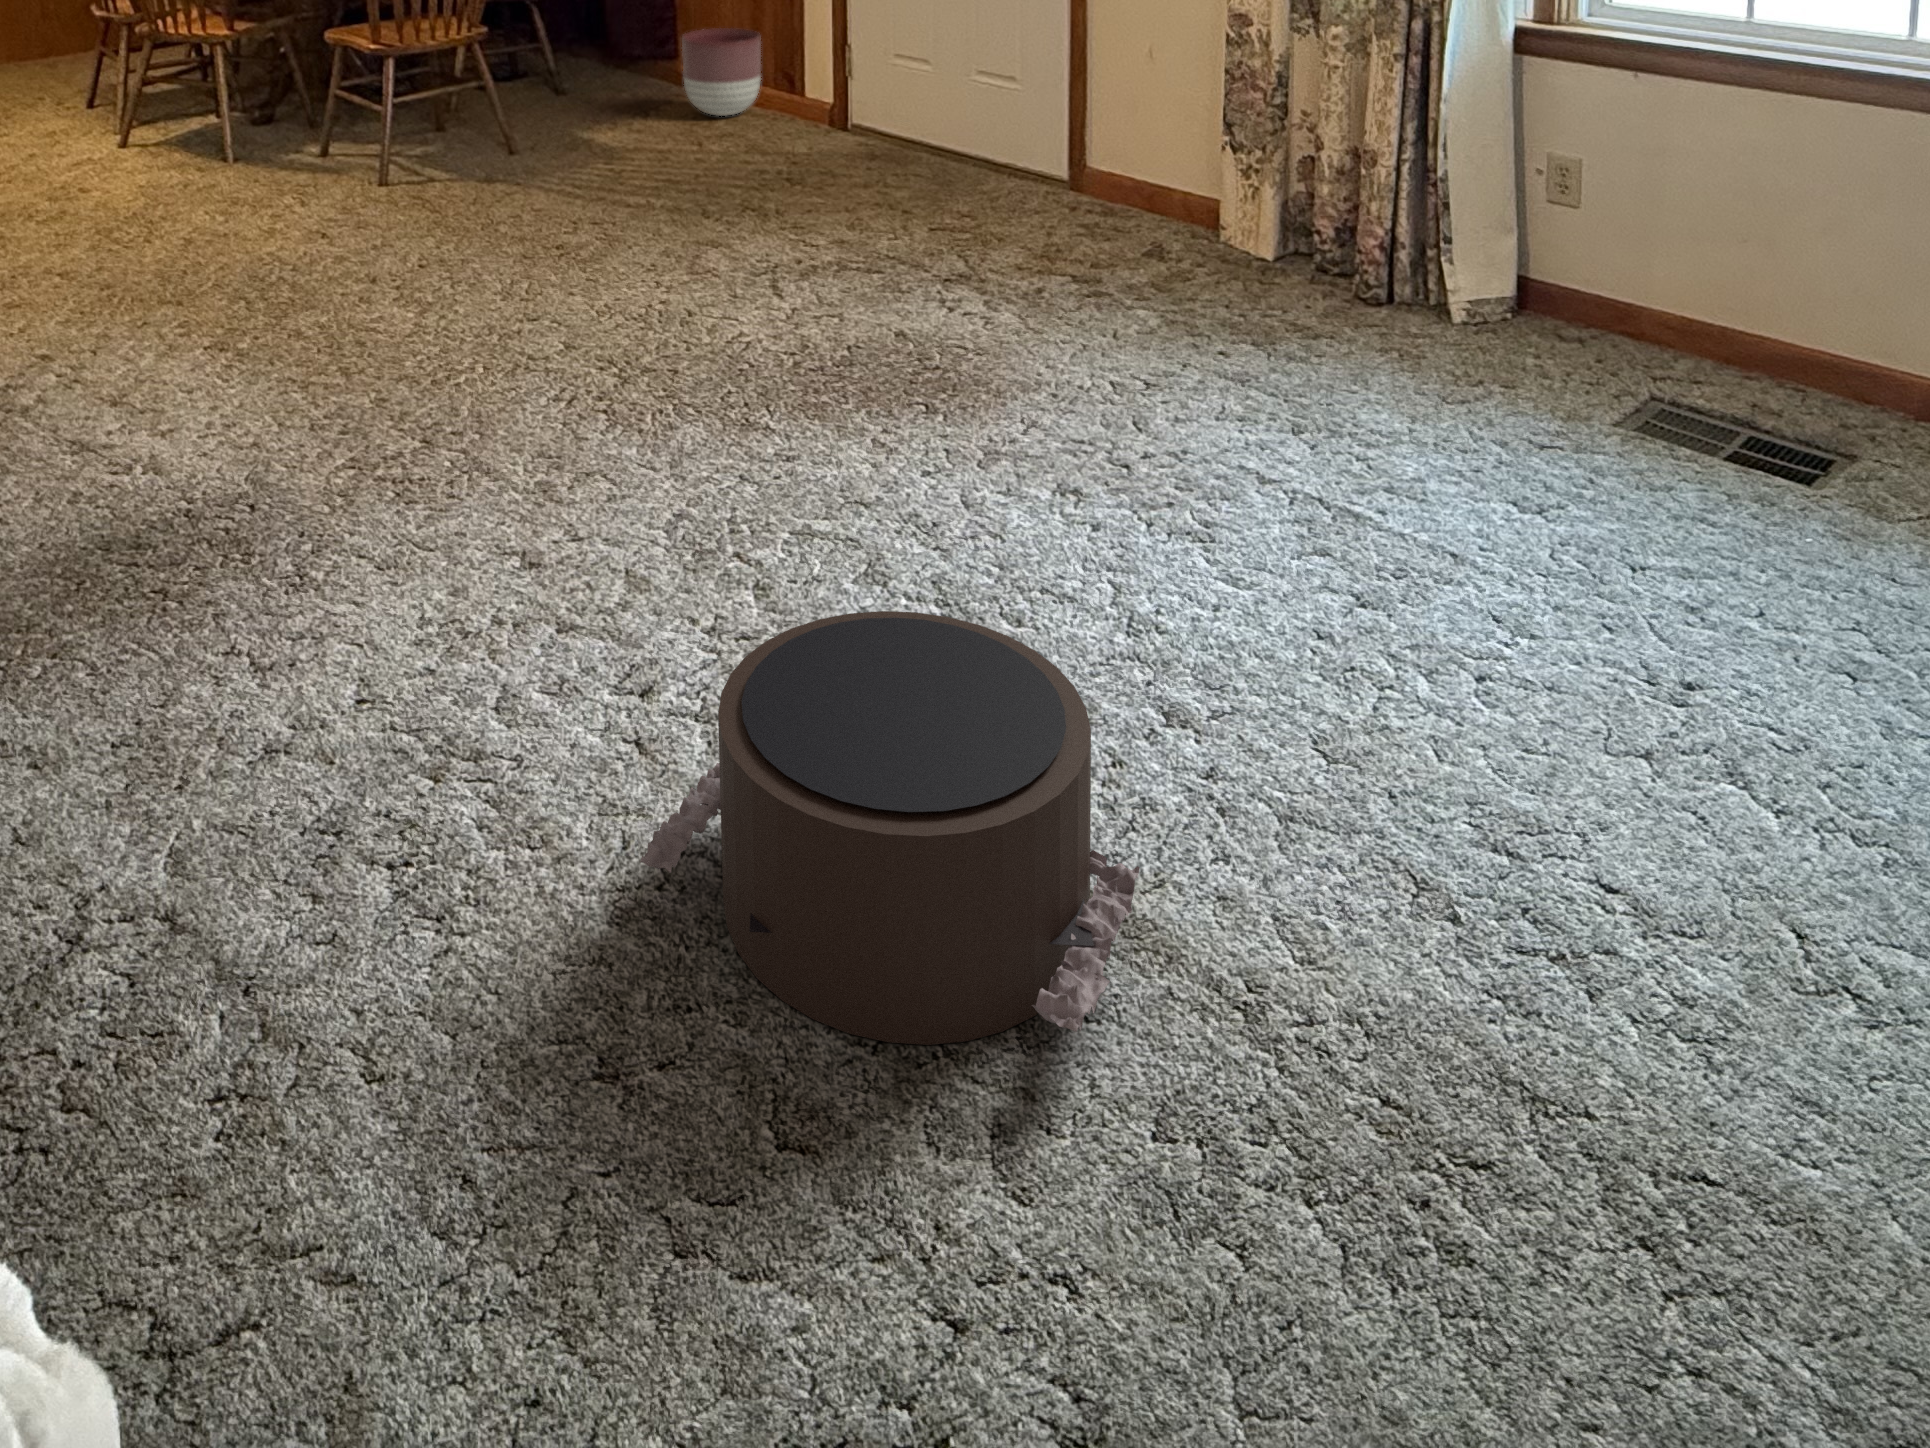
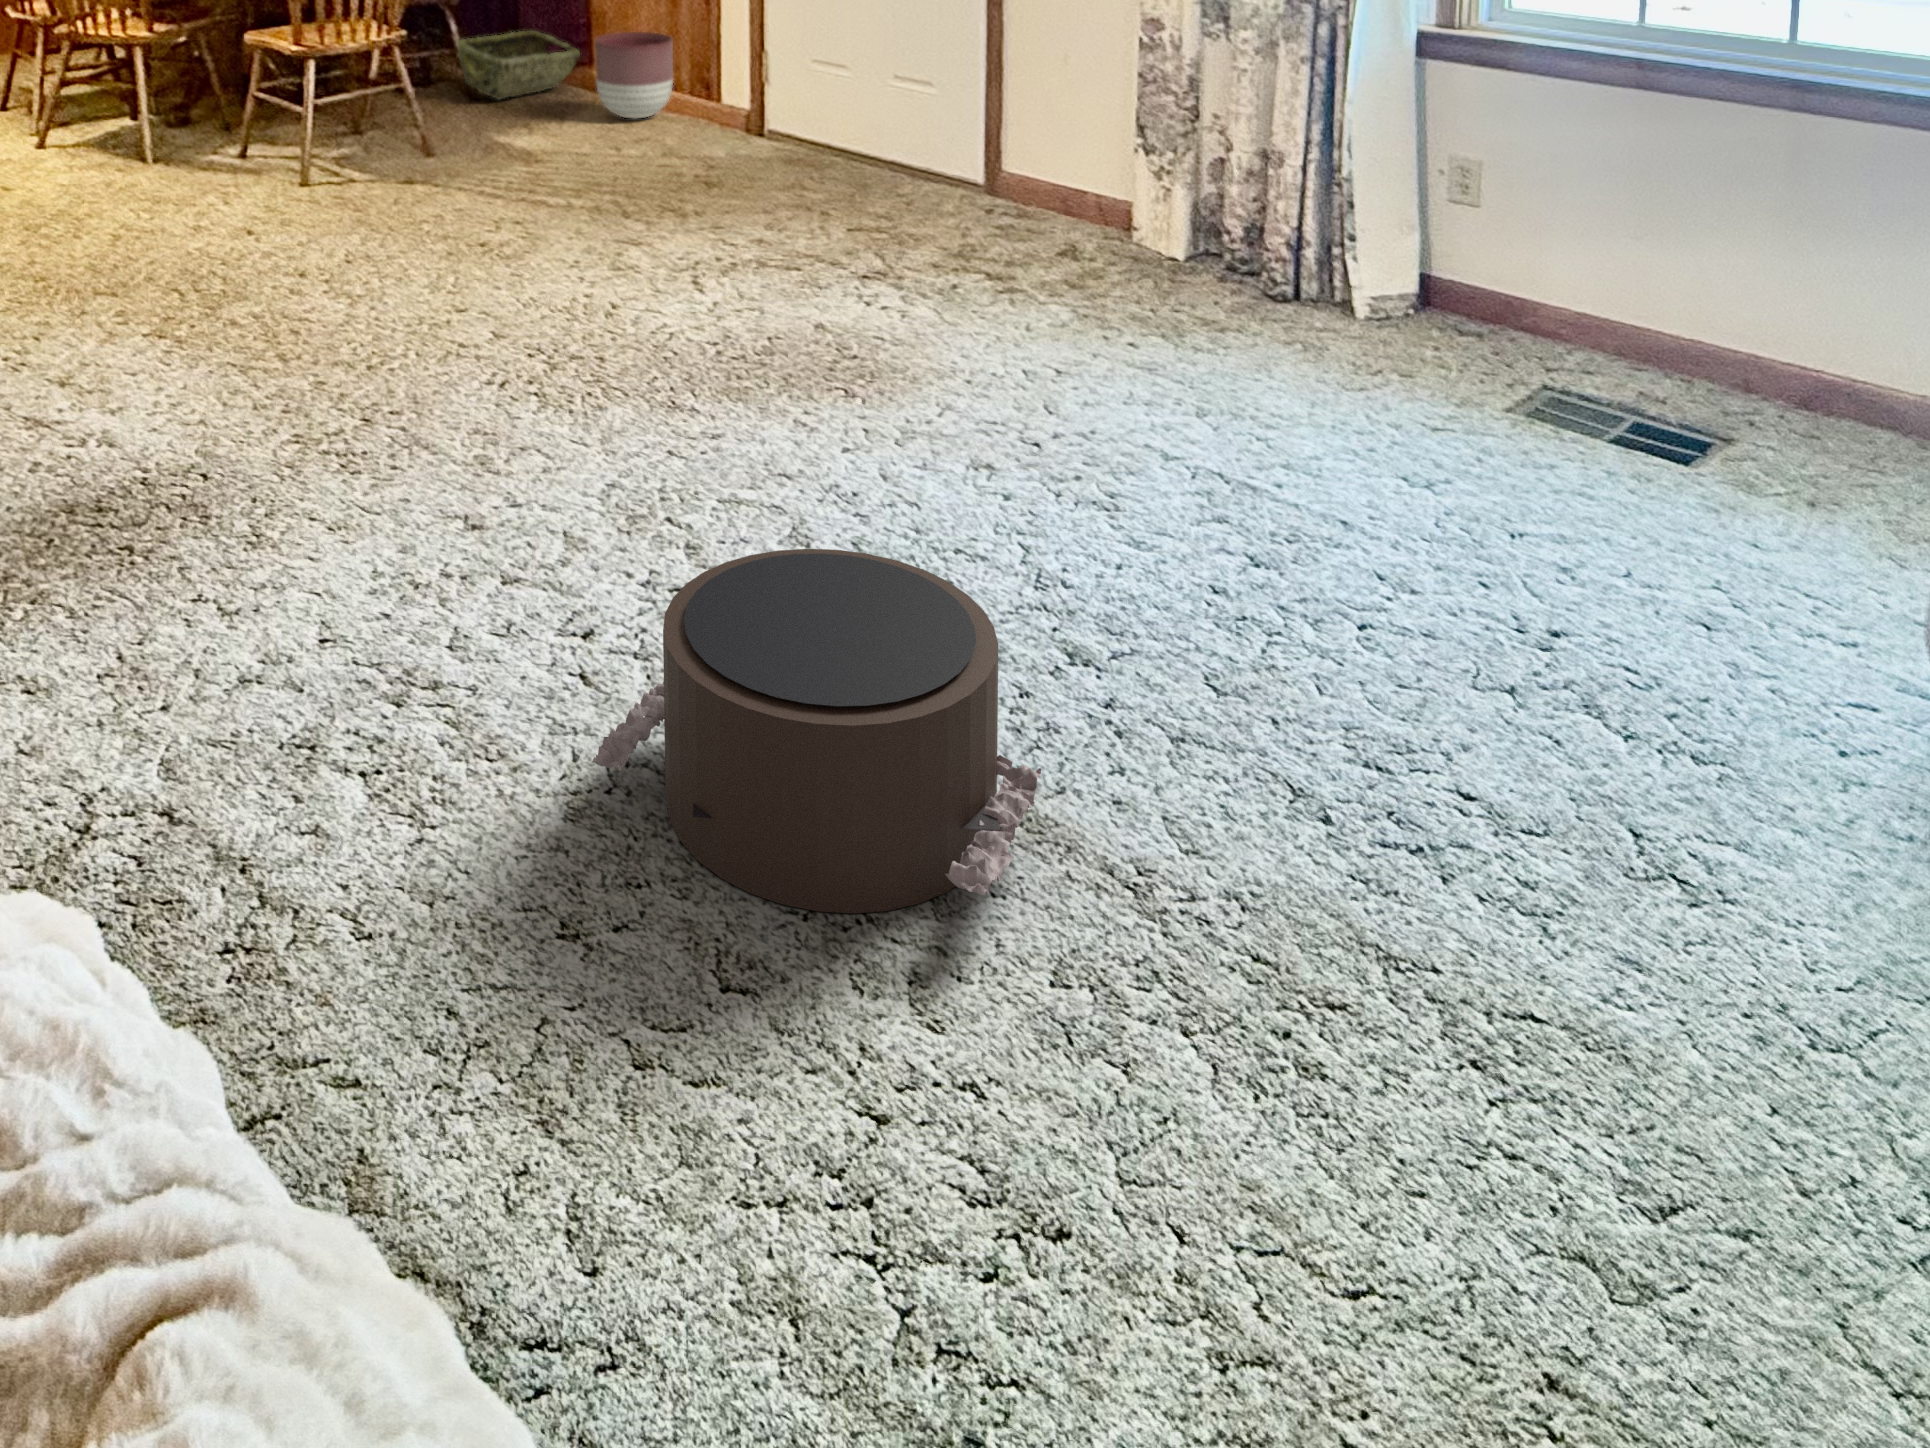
woven basket: none [544,27,669,97] -> present [456,31,580,99]

